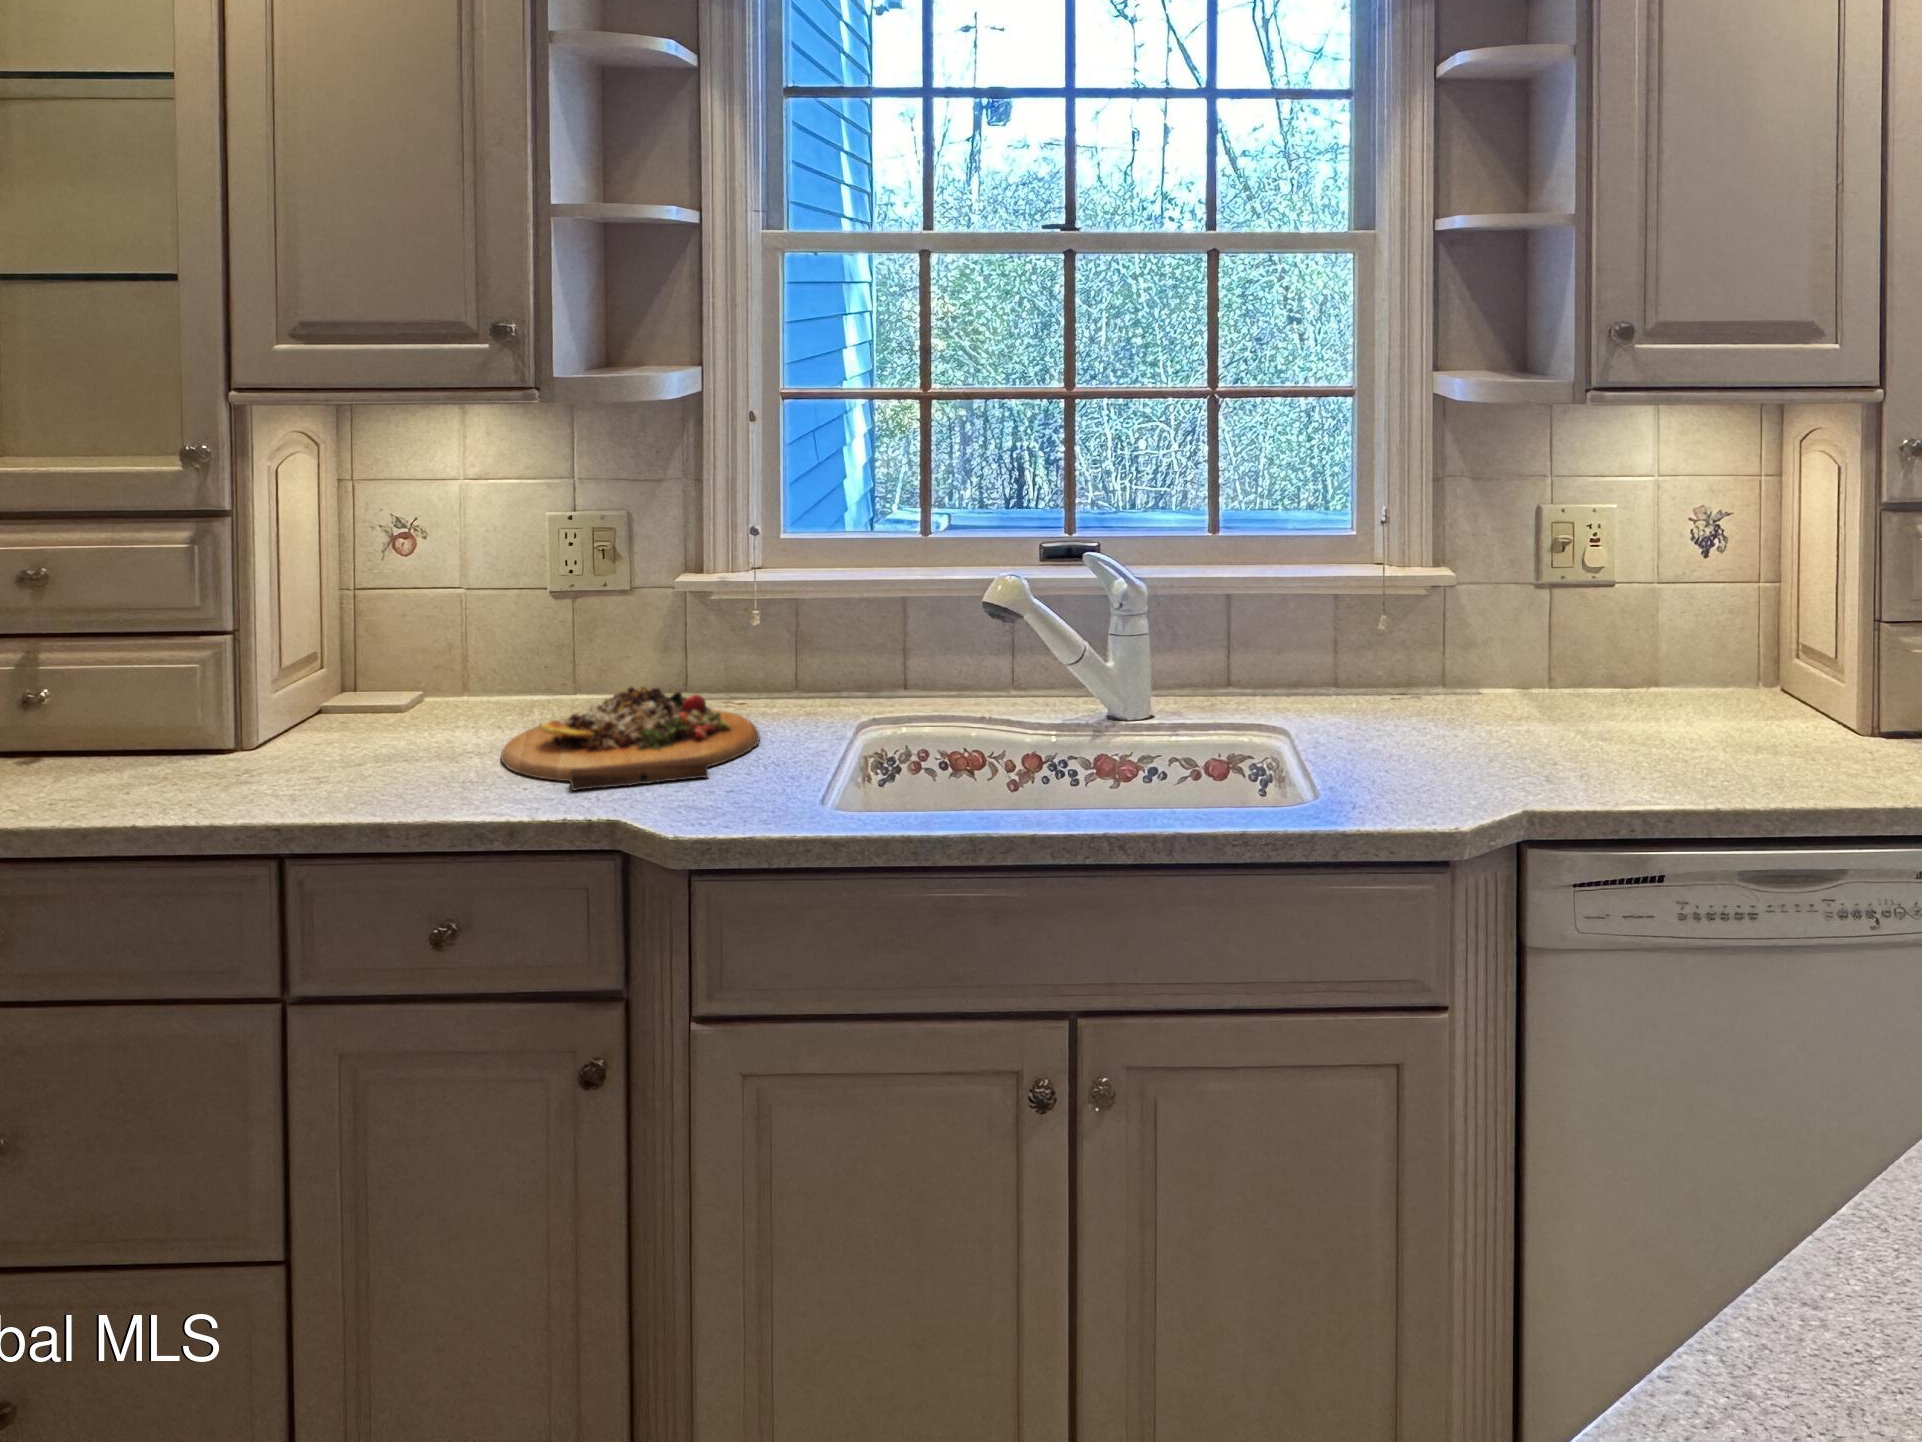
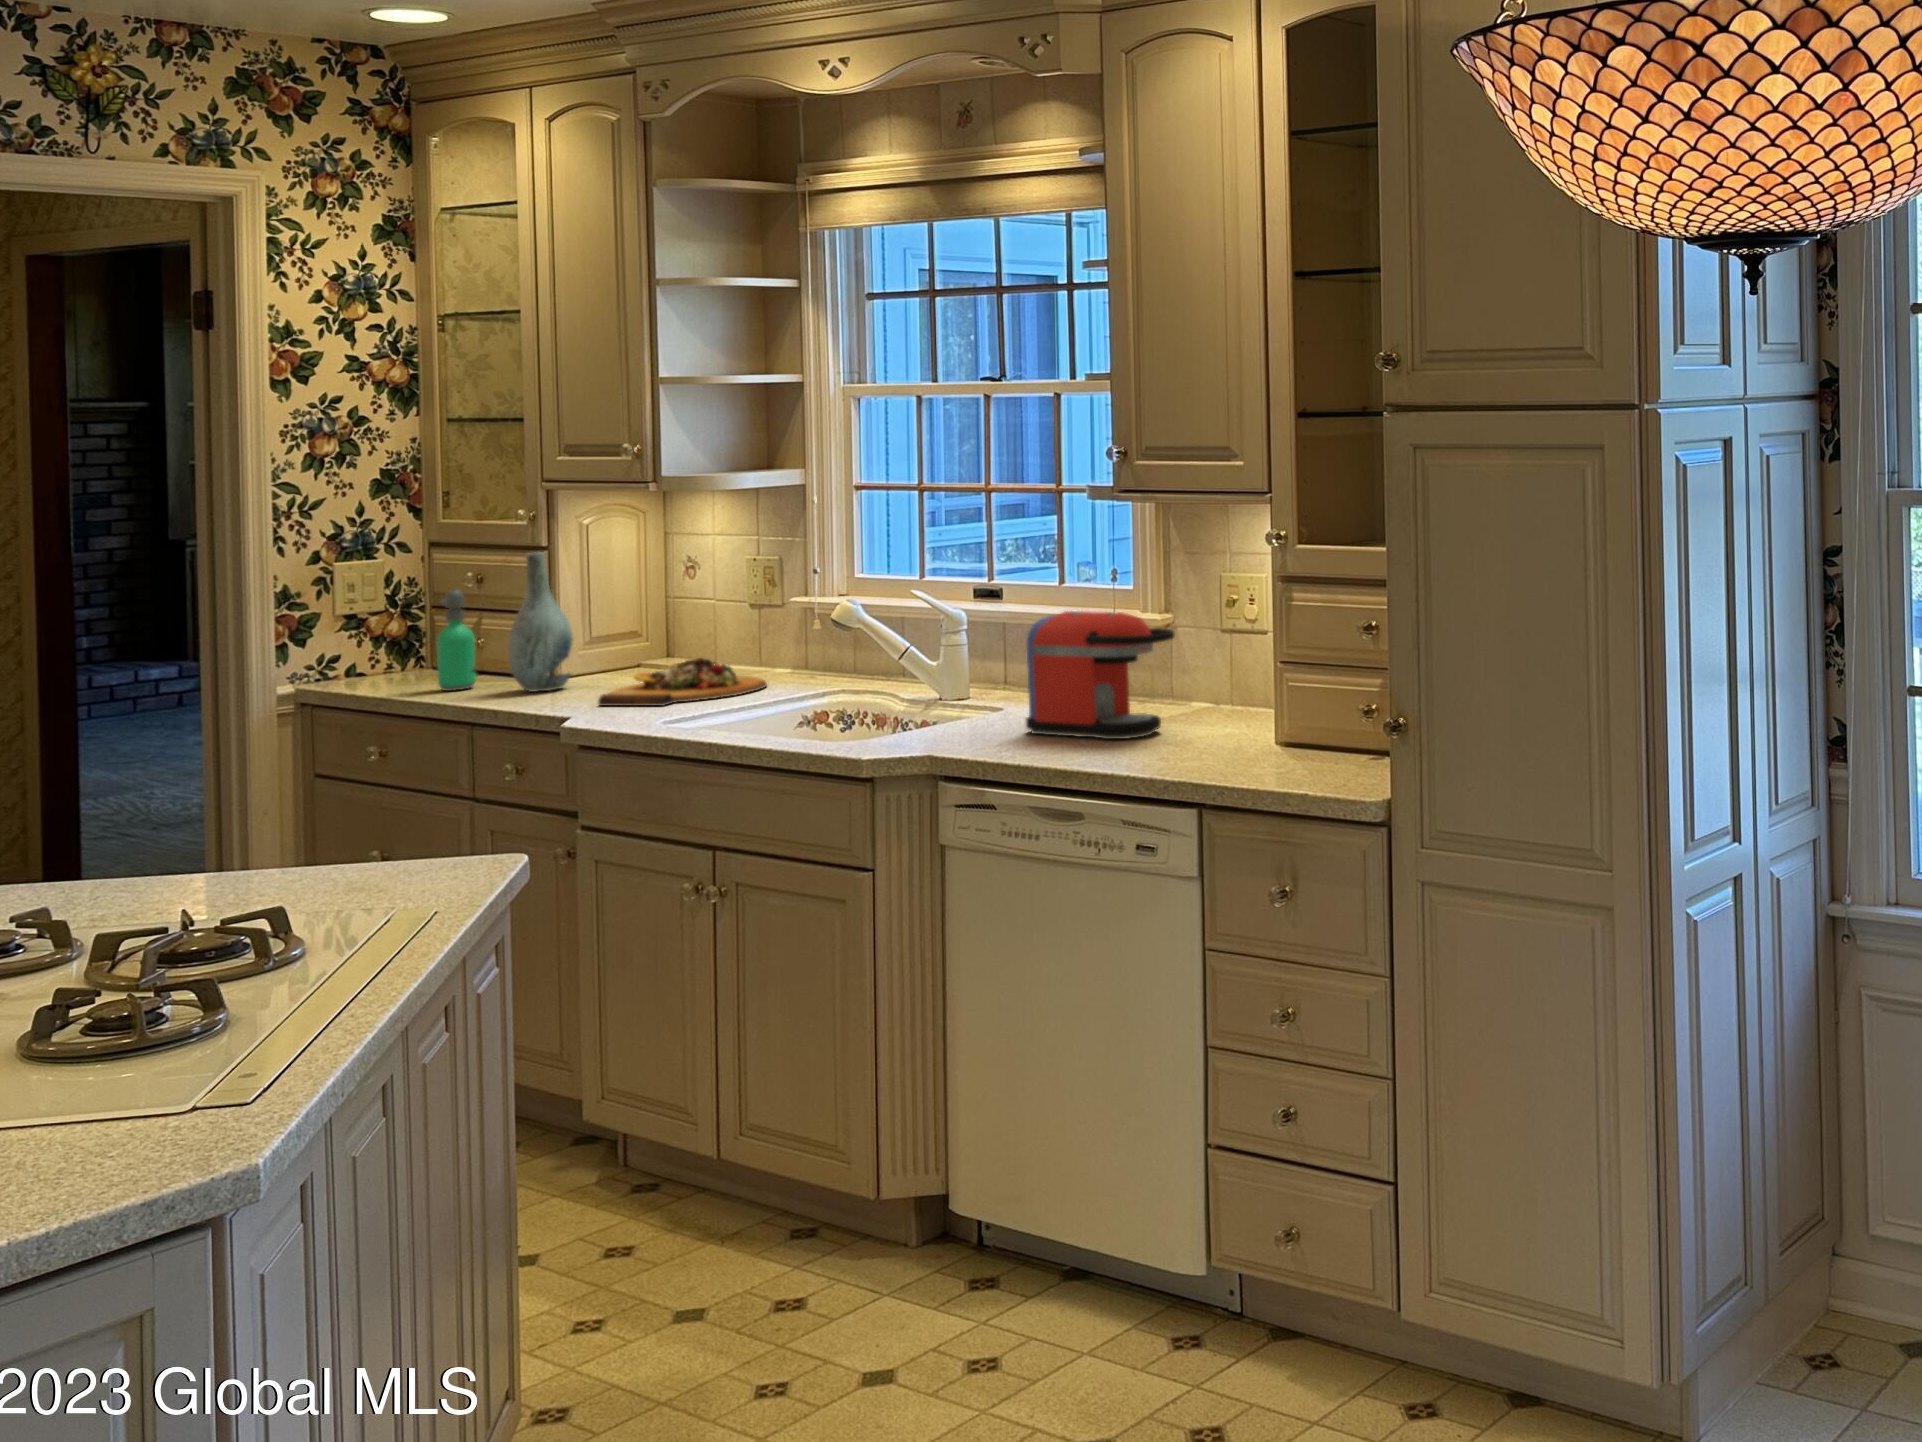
vase: none [232,524,354,776] -> present [508,552,573,692]
coffee maker: none [1499,586,1730,760] -> present [1026,611,1174,739]
soap dispenser: none [29,600,107,793] -> present [437,590,476,691]

